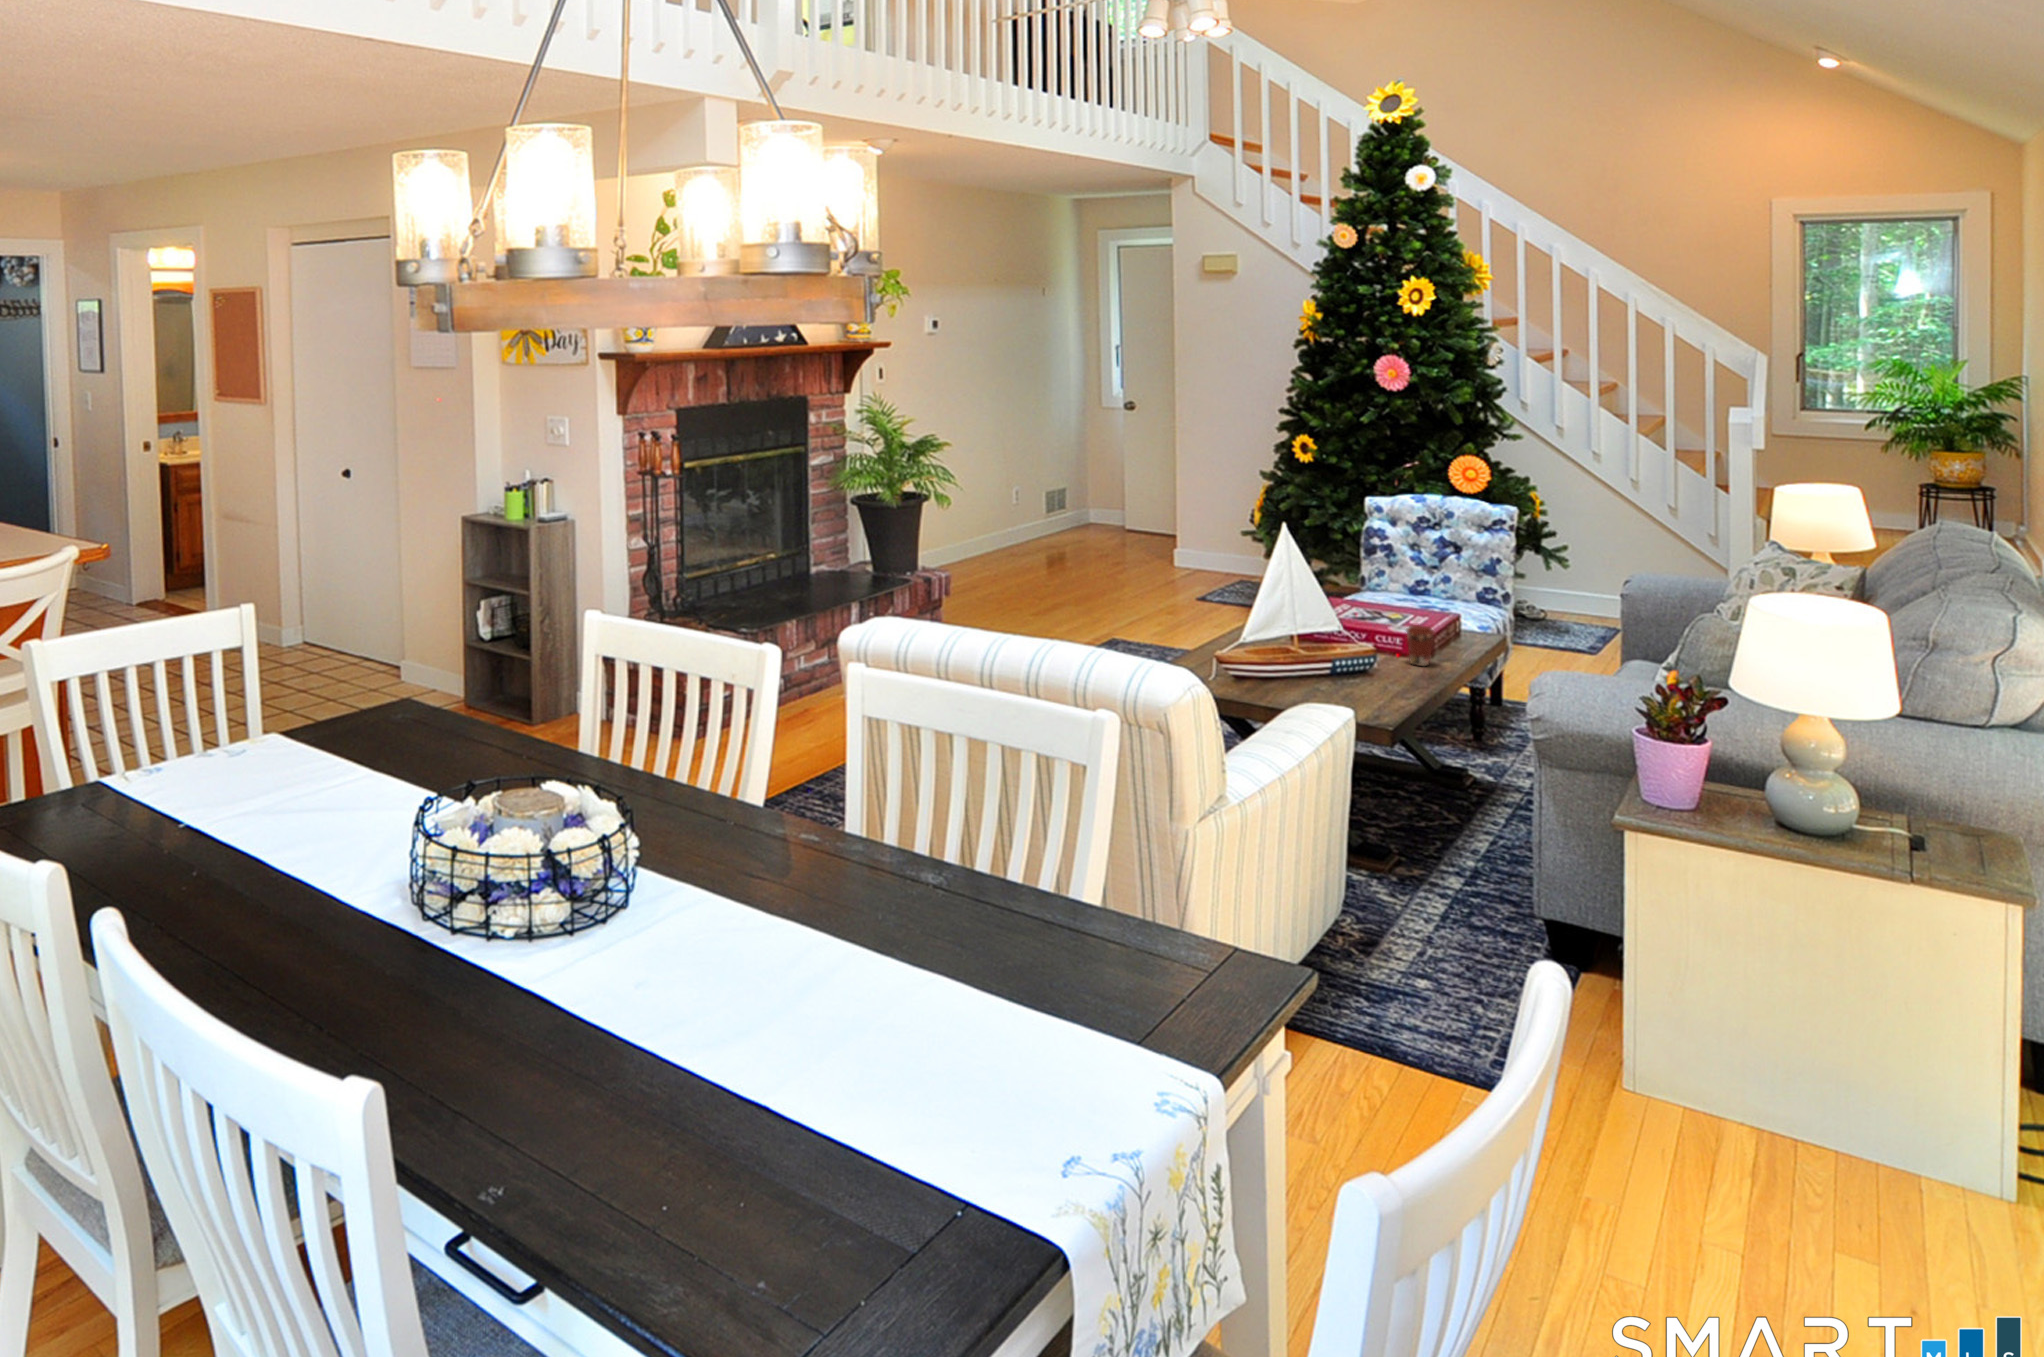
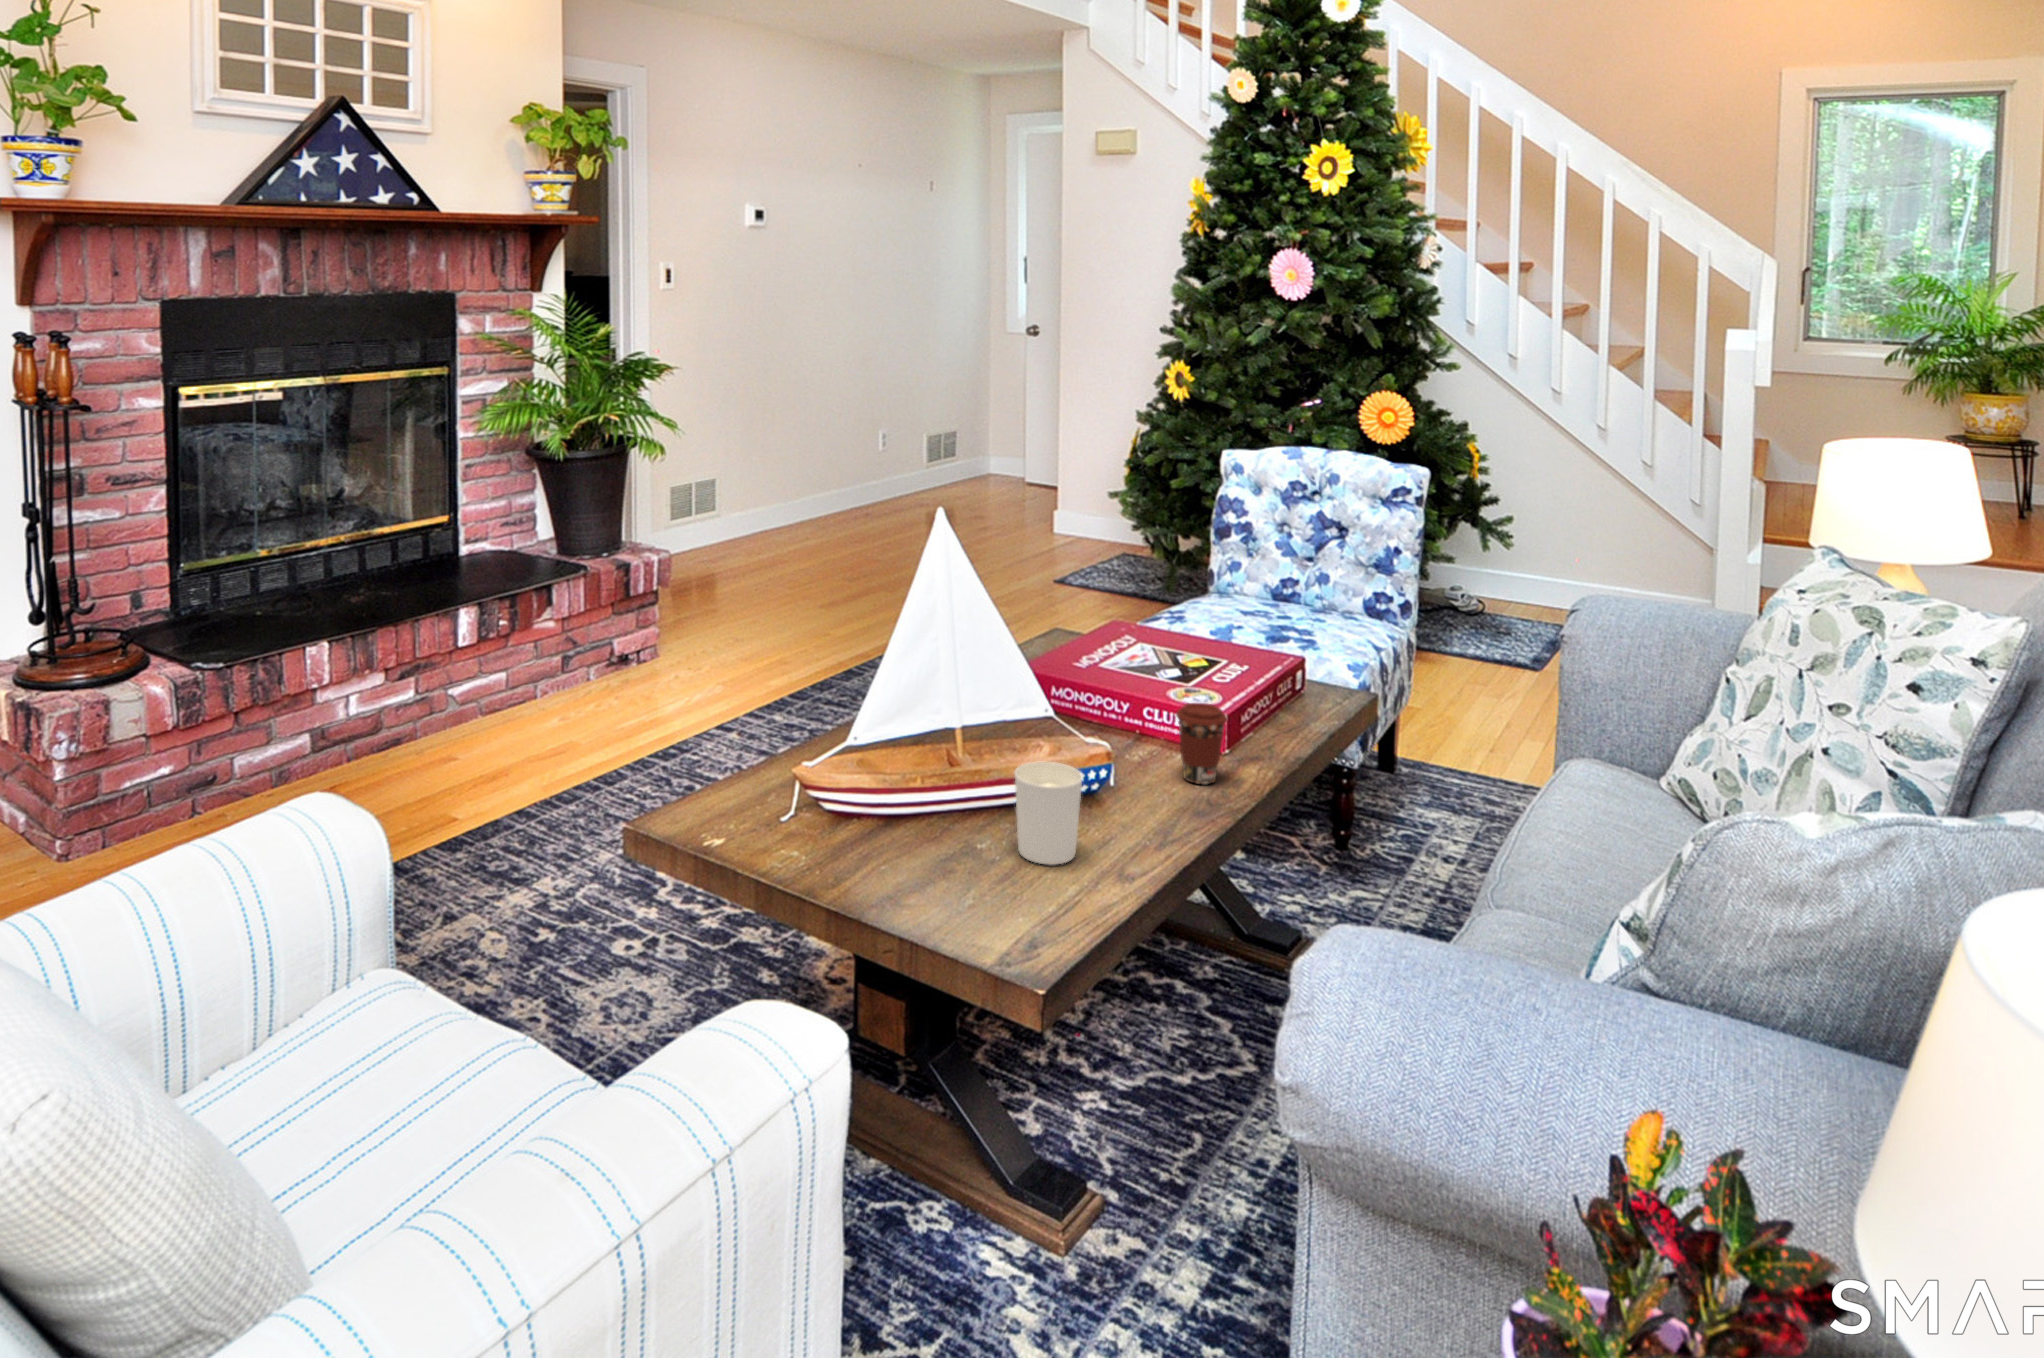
candle holder: none [1341,645,1378,690] -> present [1015,761,1083,865]

